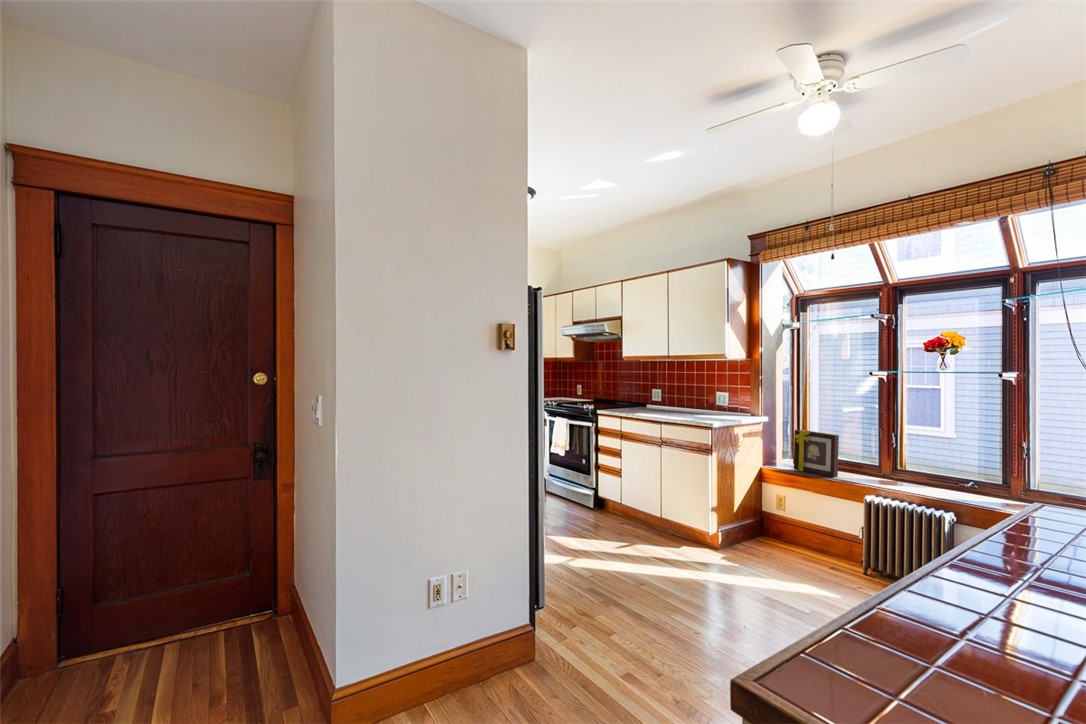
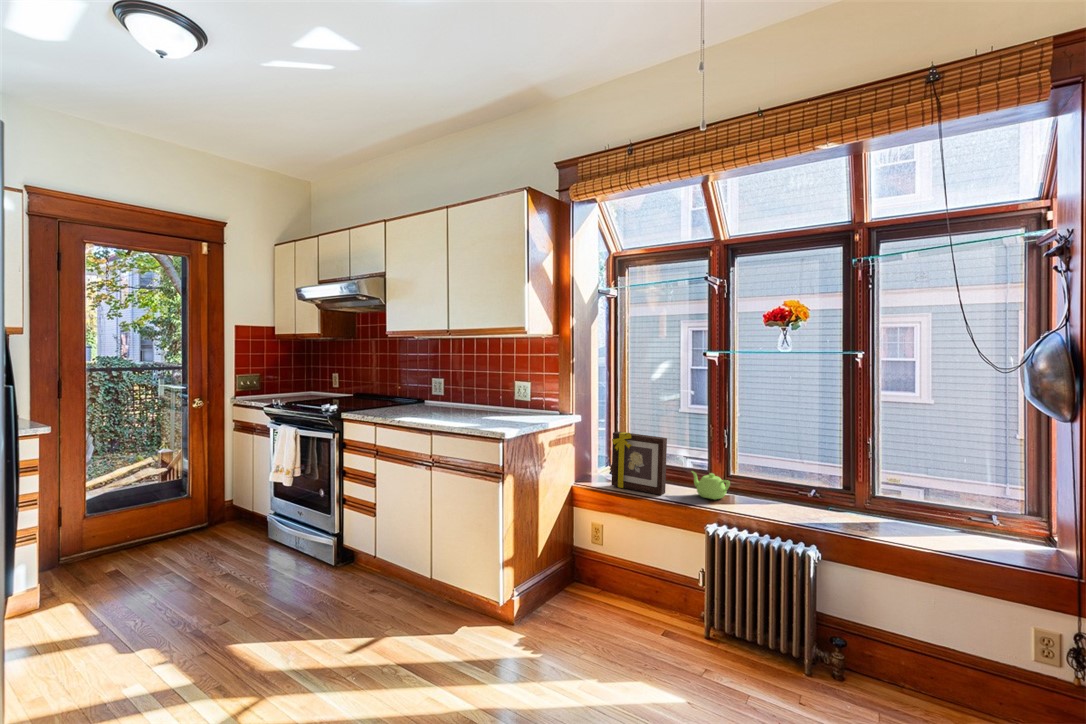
teapot: none [860,461,892,483] -> present [692,471,730,500]

